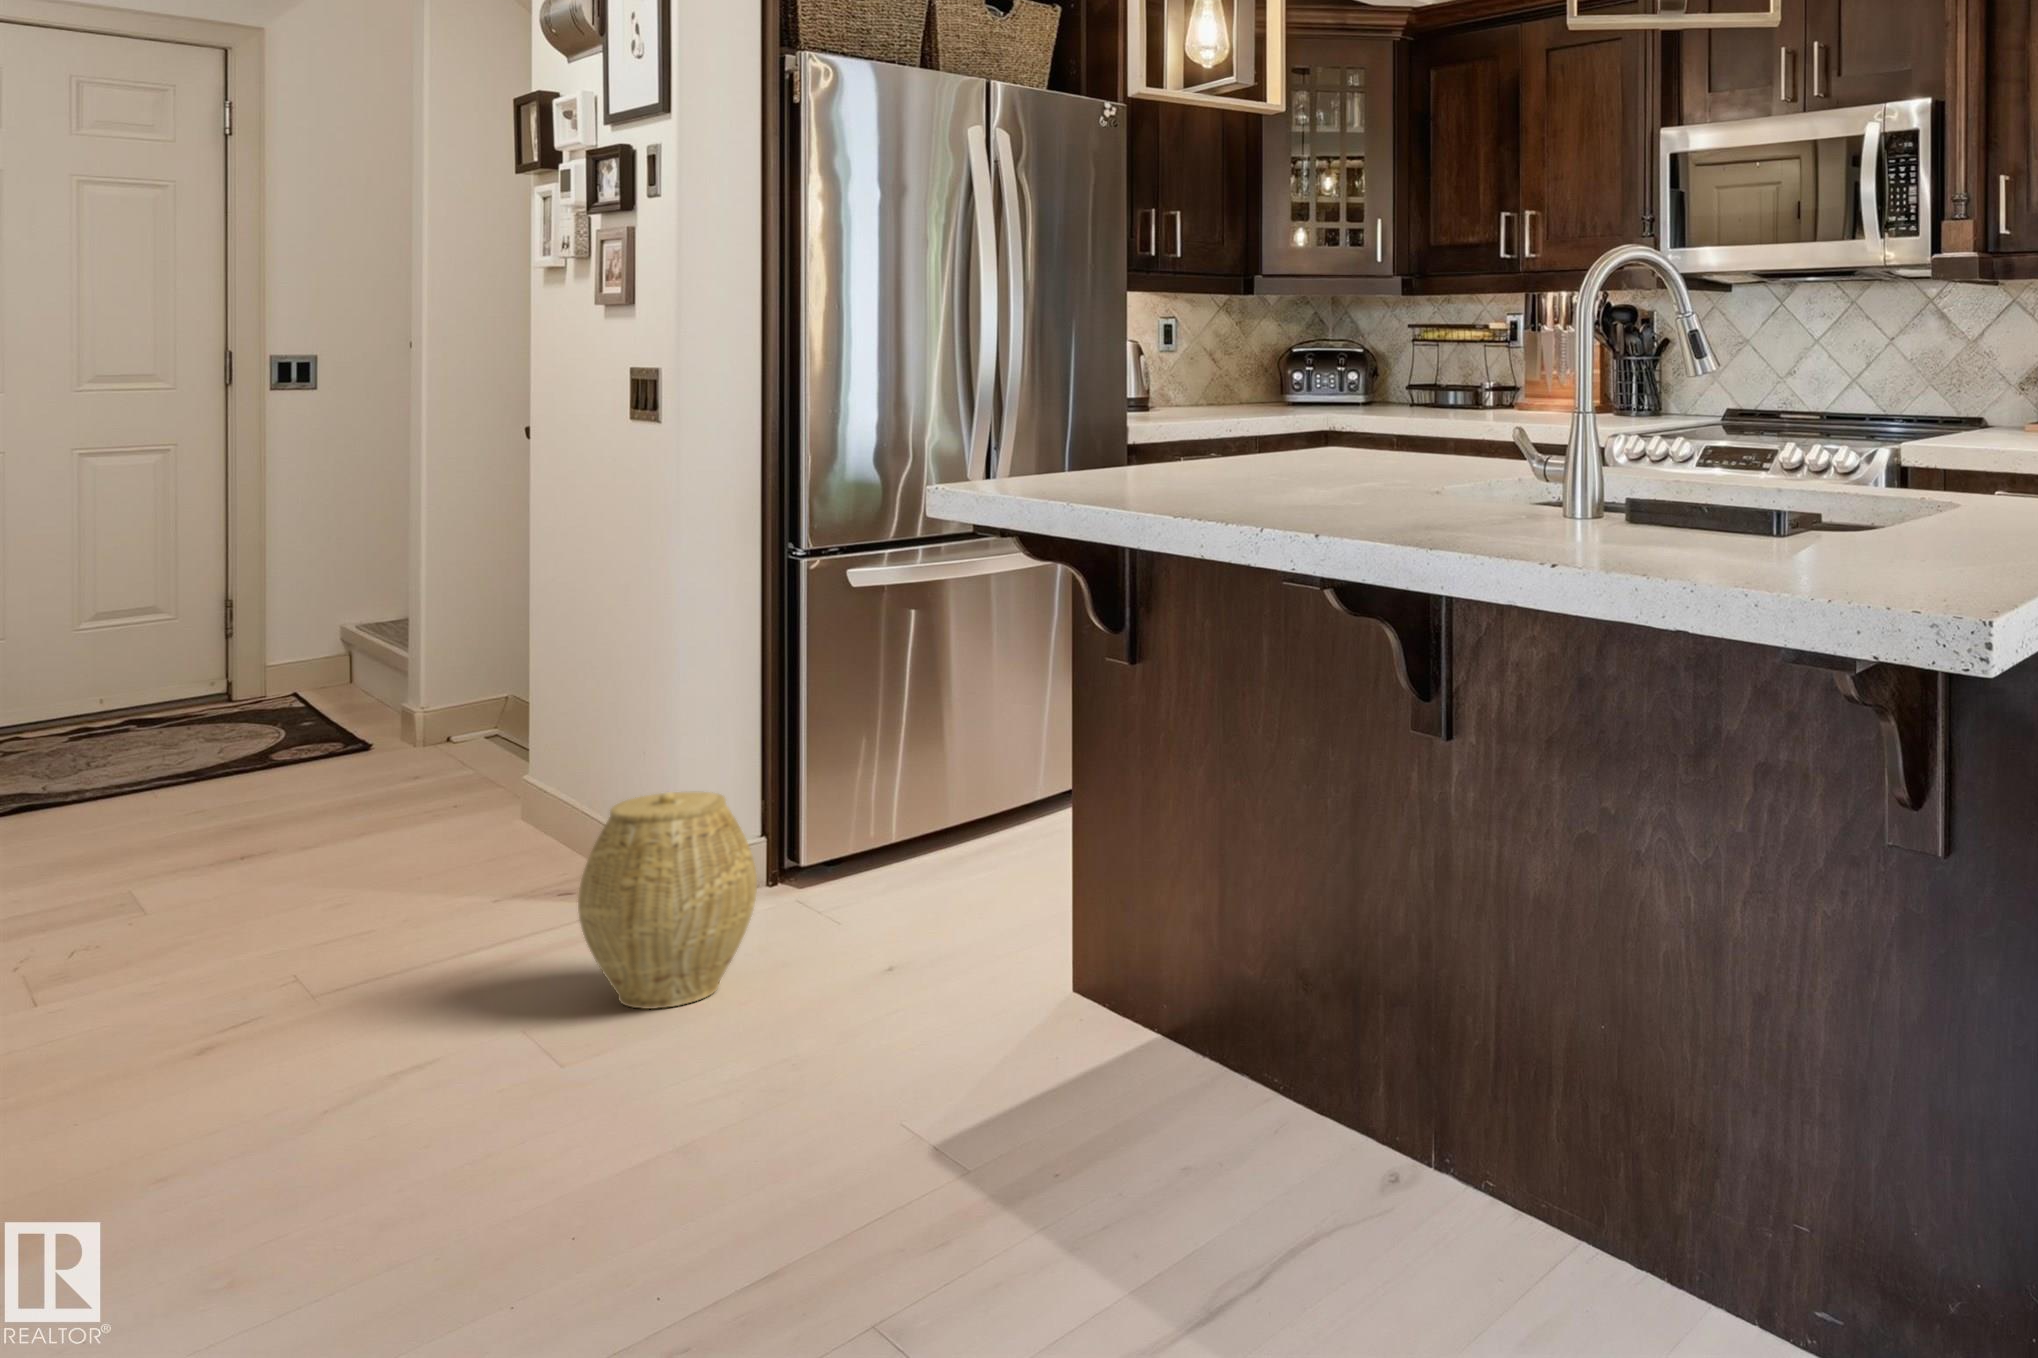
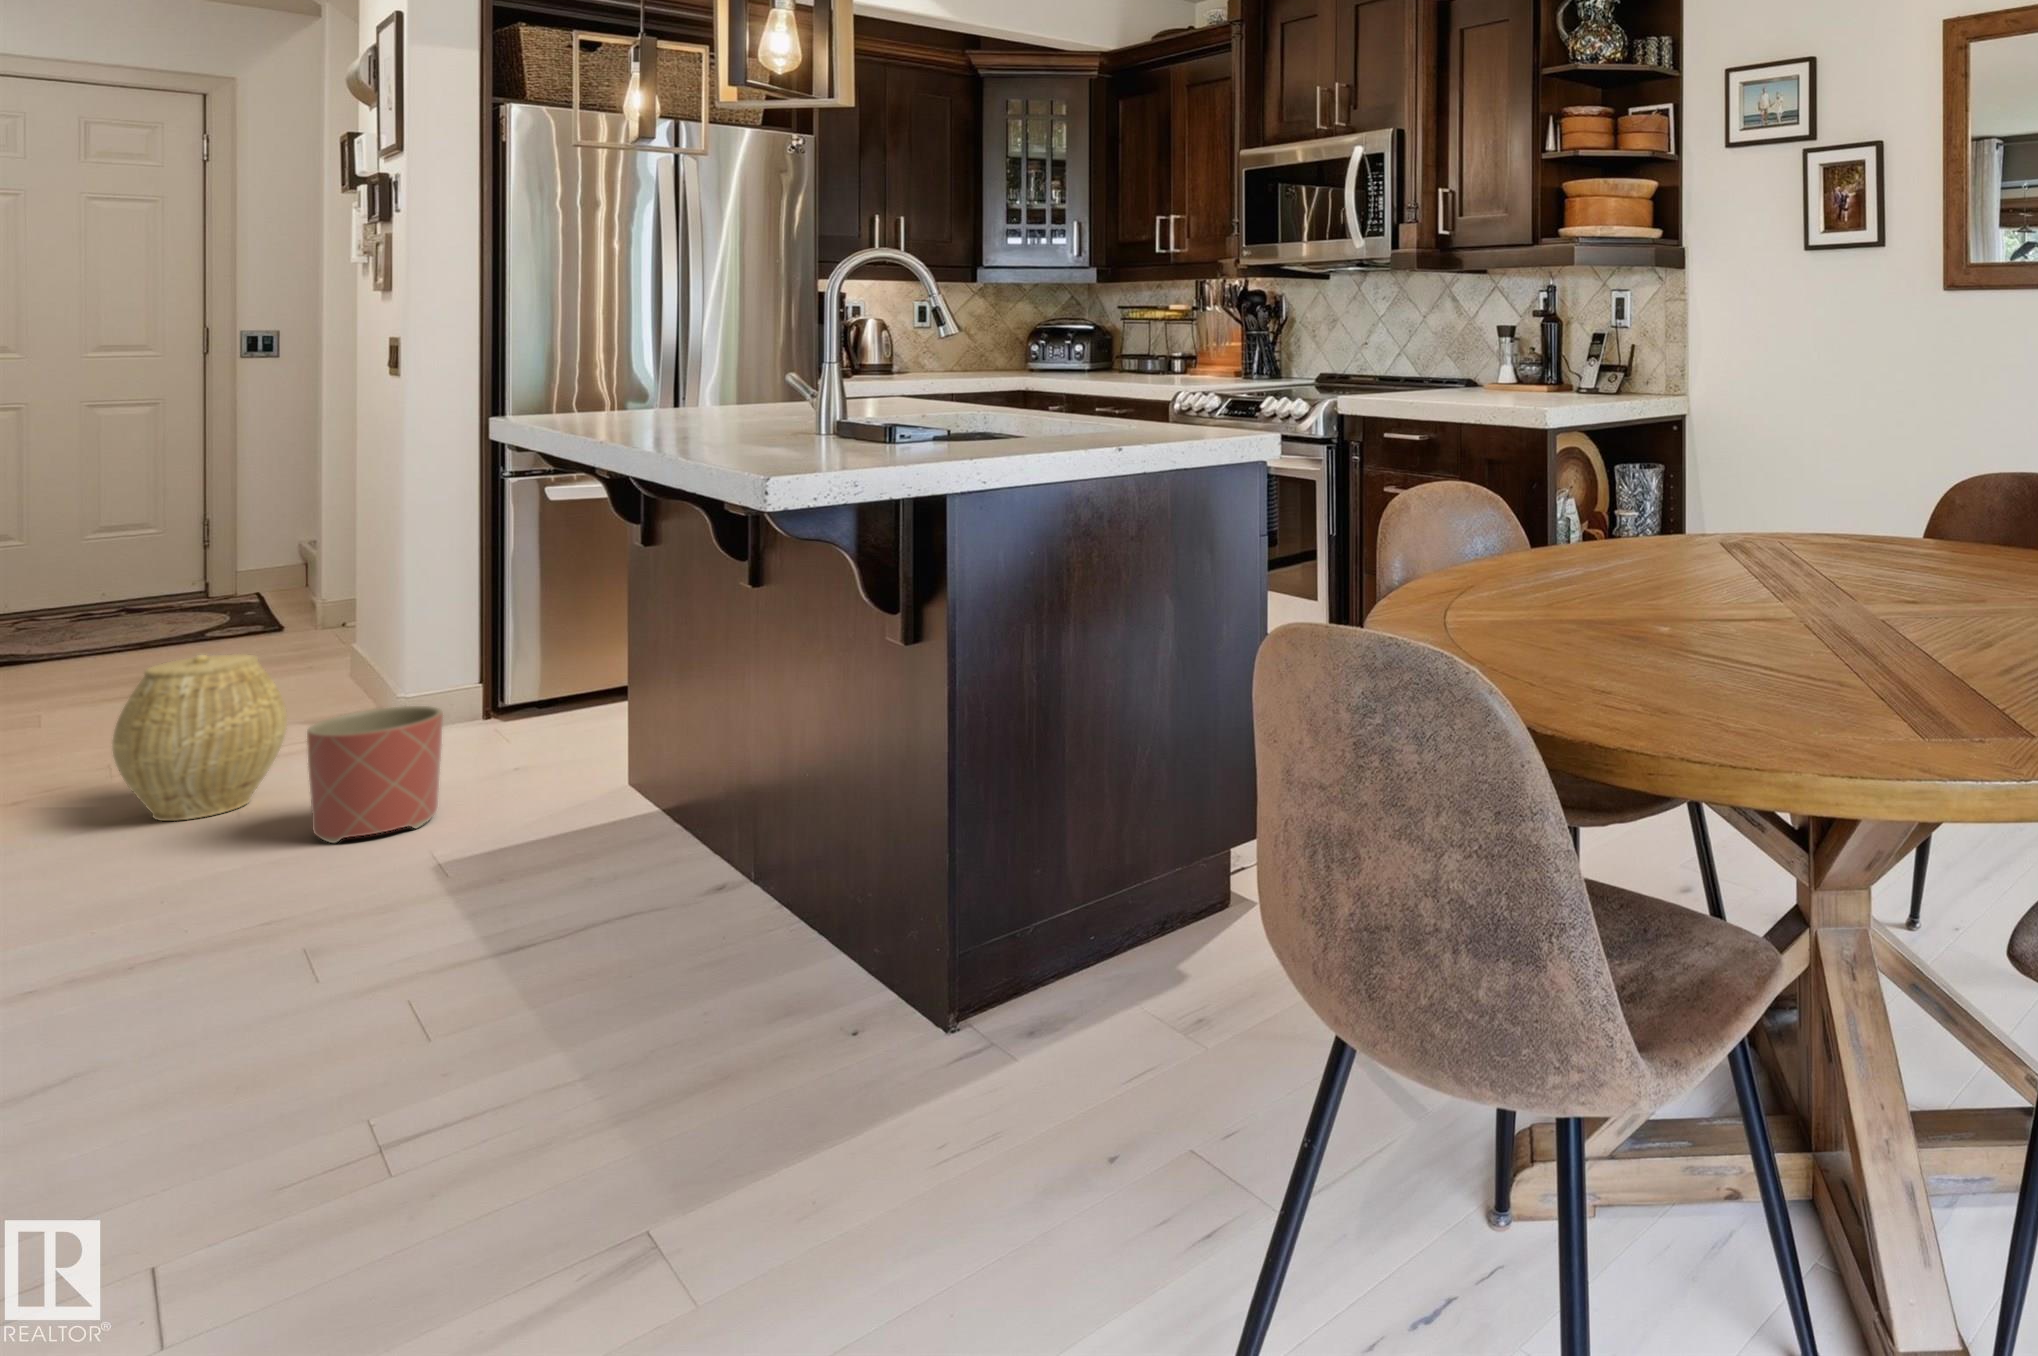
planter: none [860,855,1000,1032] -> present [307,706,443,843]

